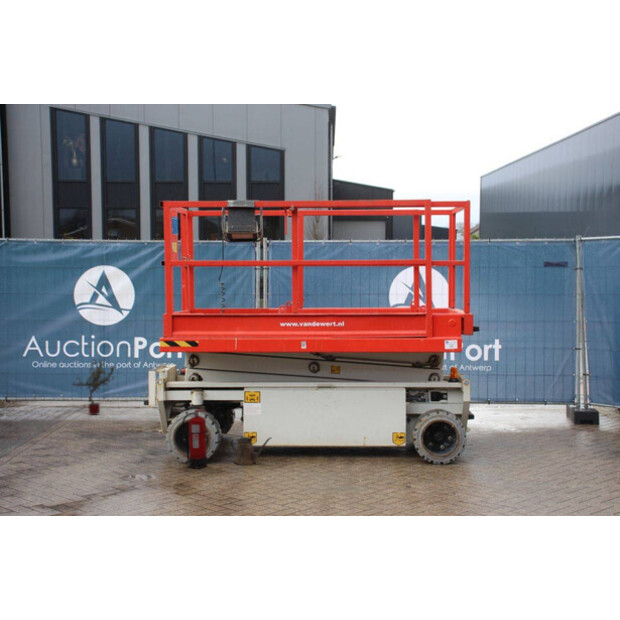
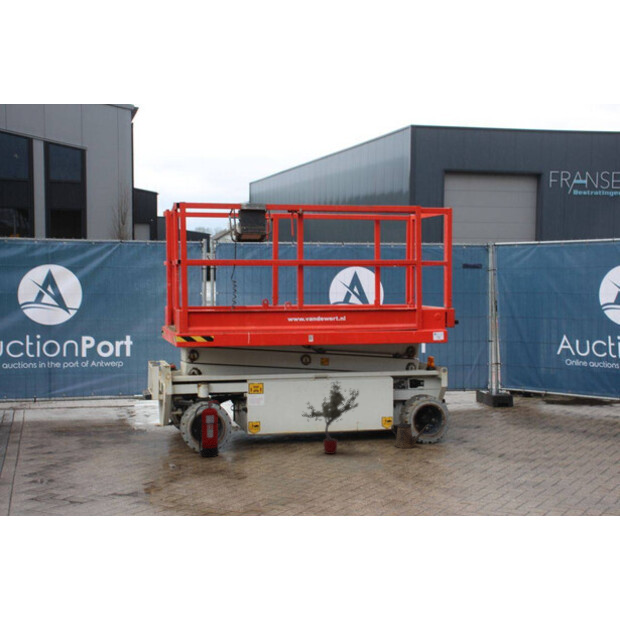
potted tree: present [72,359,114,415] -> present [302,382,359,454]
watering can: present [230,437,271,465] -> present [391,423,429,448]

